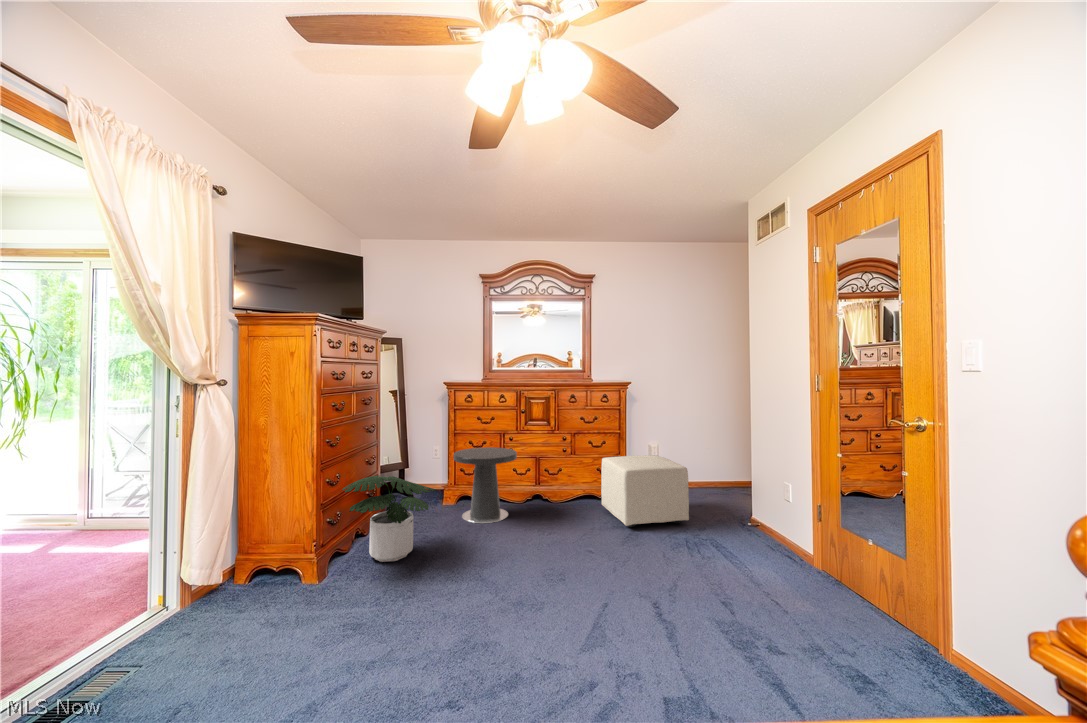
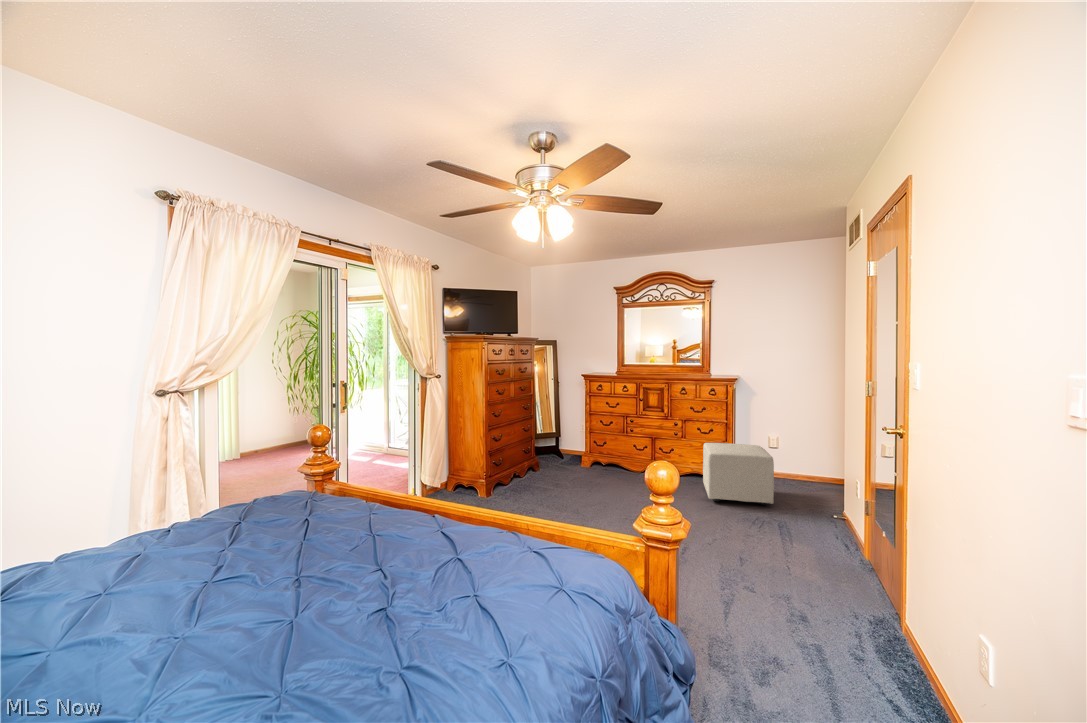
side table: present [454,447,517,523] -> none [583,426,631,482]
potted plant: present [342,475,436,562] -> none [501,438,561,494]

